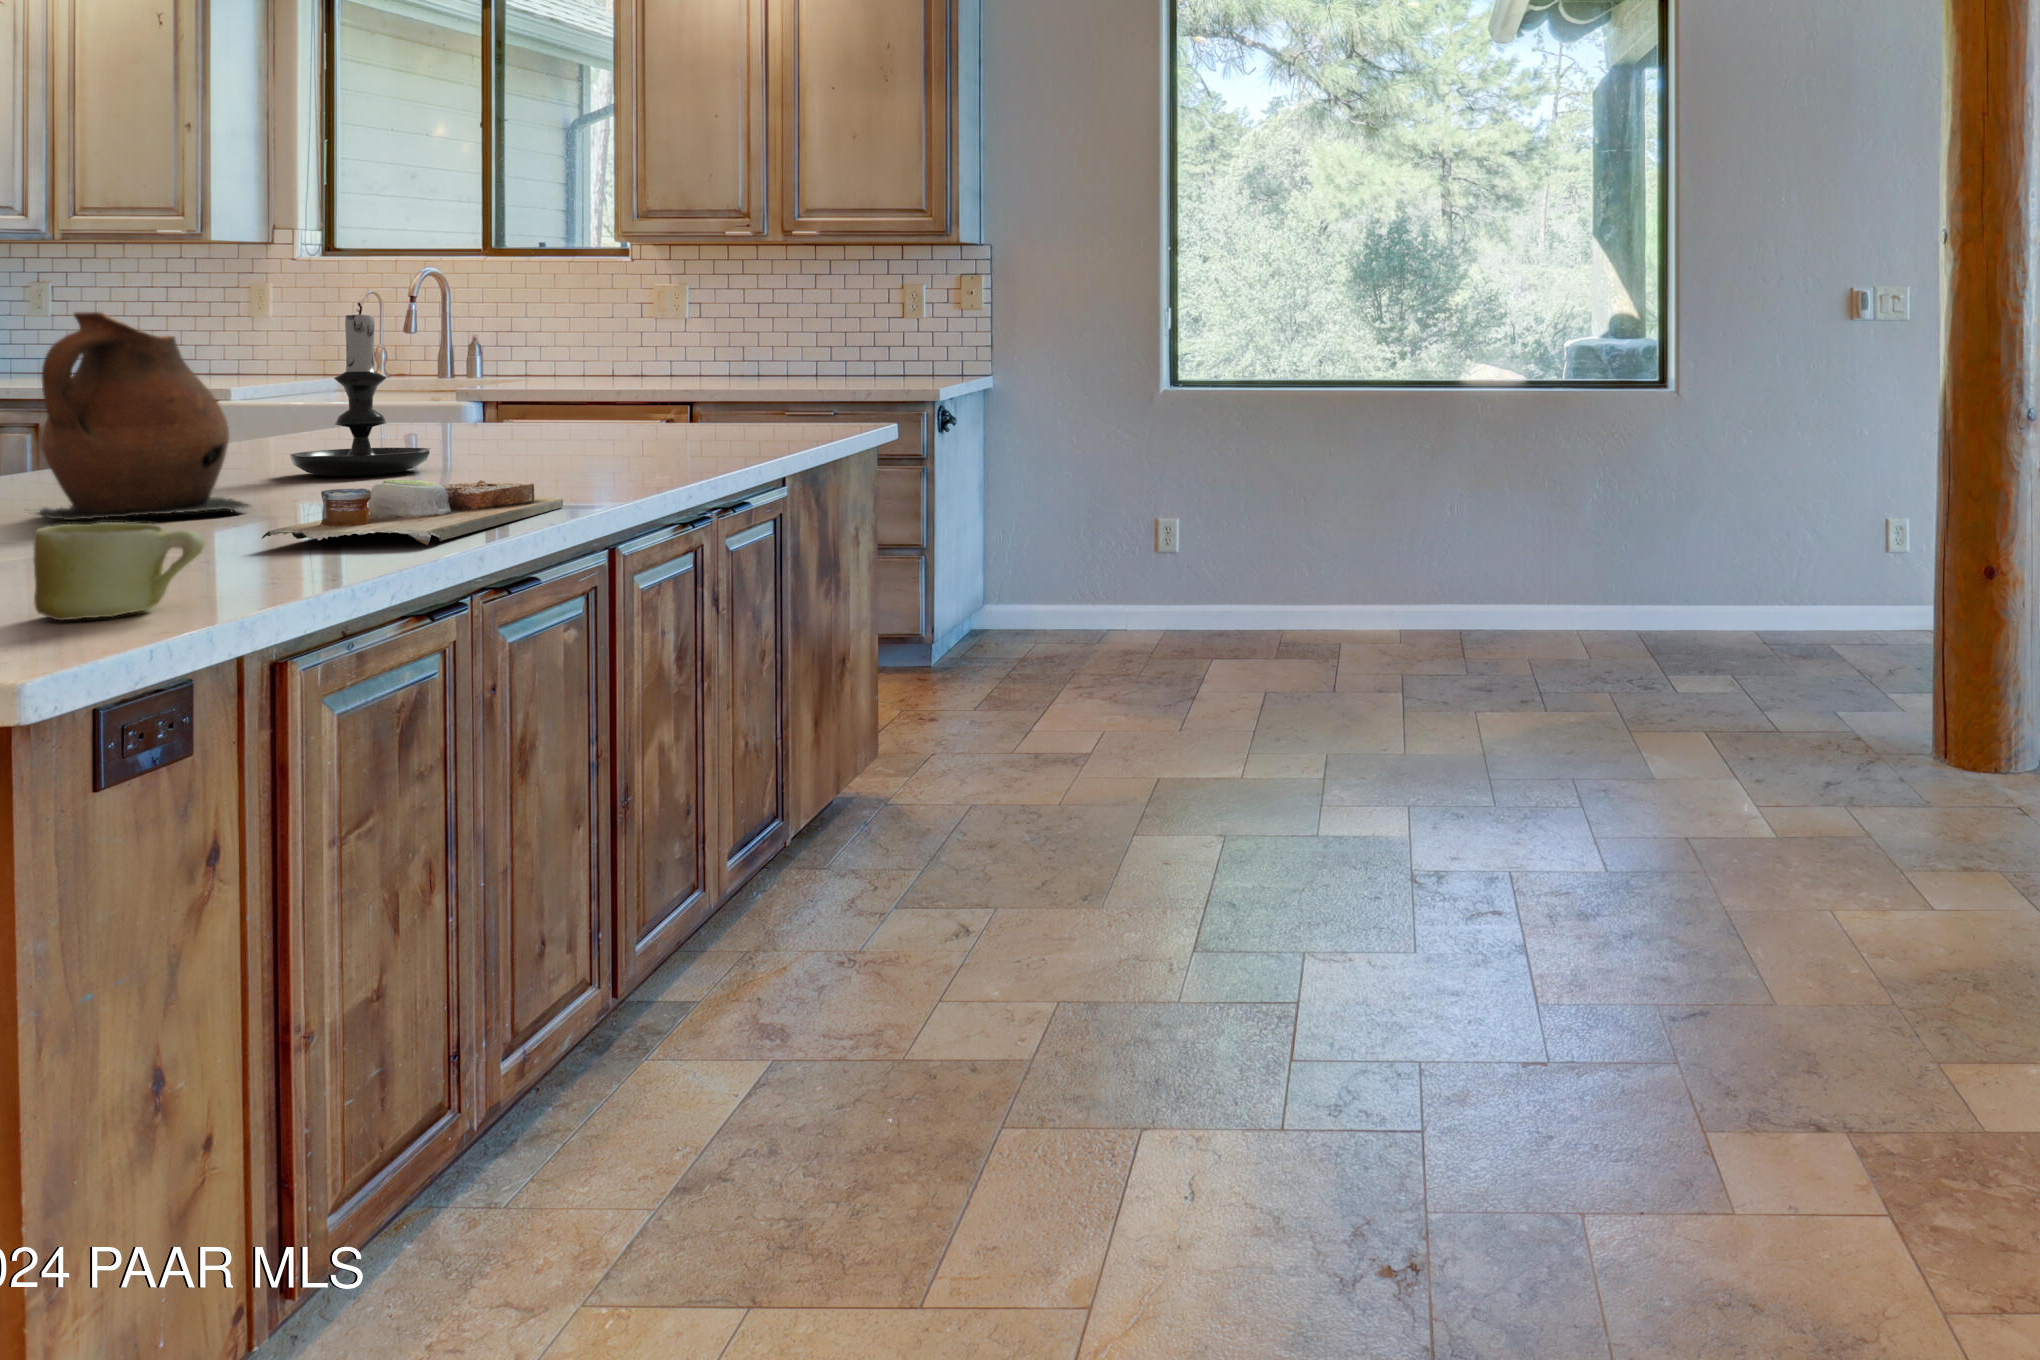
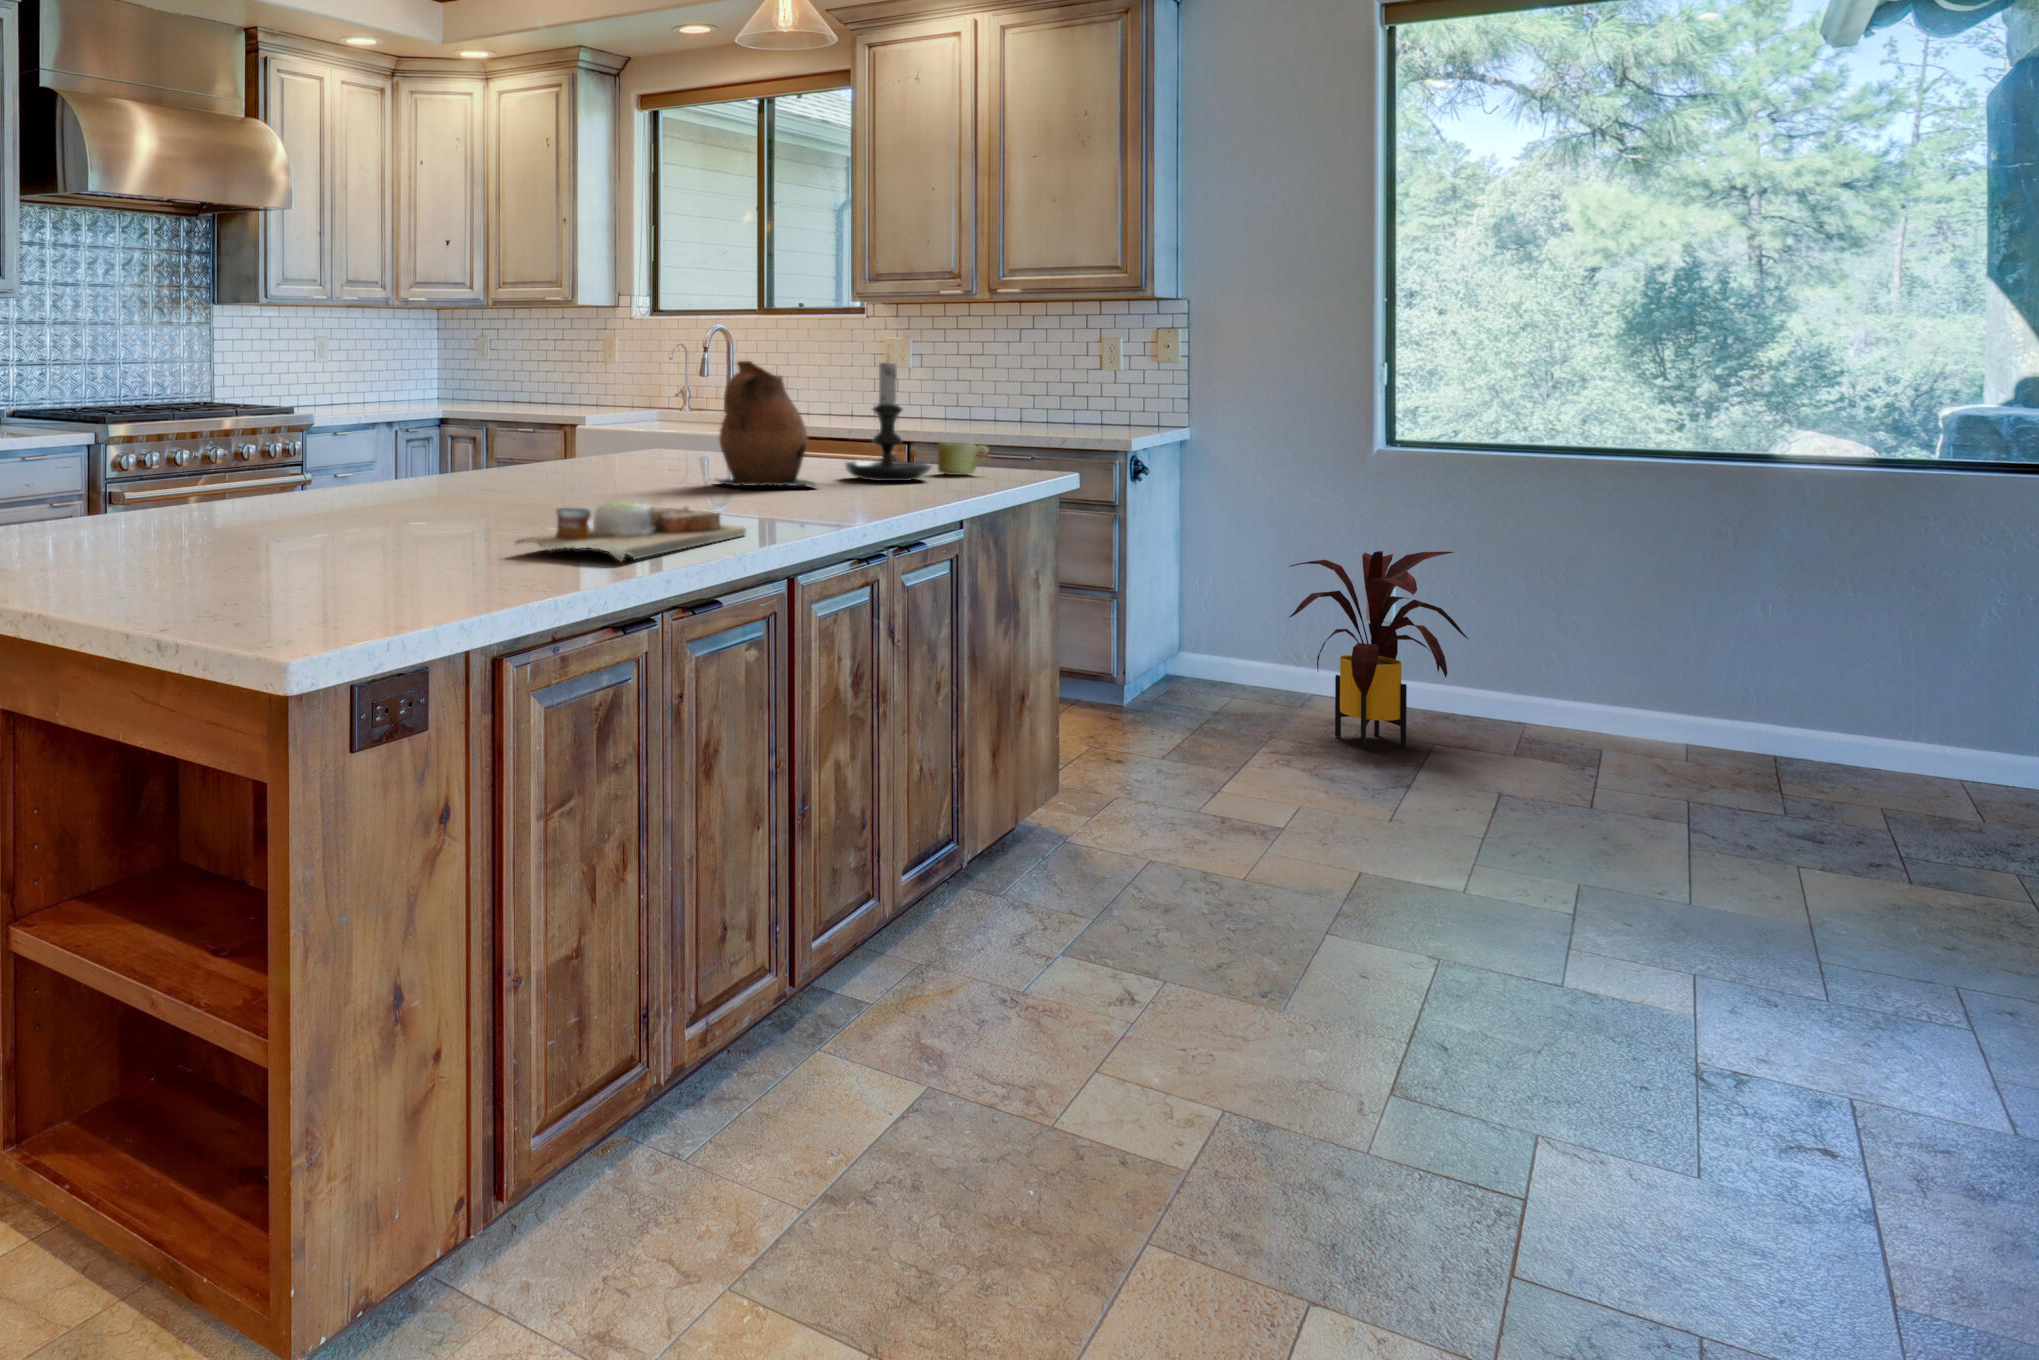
candle holder: present [290,303,430,476] -> present [845,362,931,481]
ceramic pitcher: present [37,312,250,520] -> present [715,361,816,486]
house plant: none [1087,480,1232,661] -> present [1290,551,1468,748]
mug: present [33,522,205,620] -> present [938,441,988,475]

